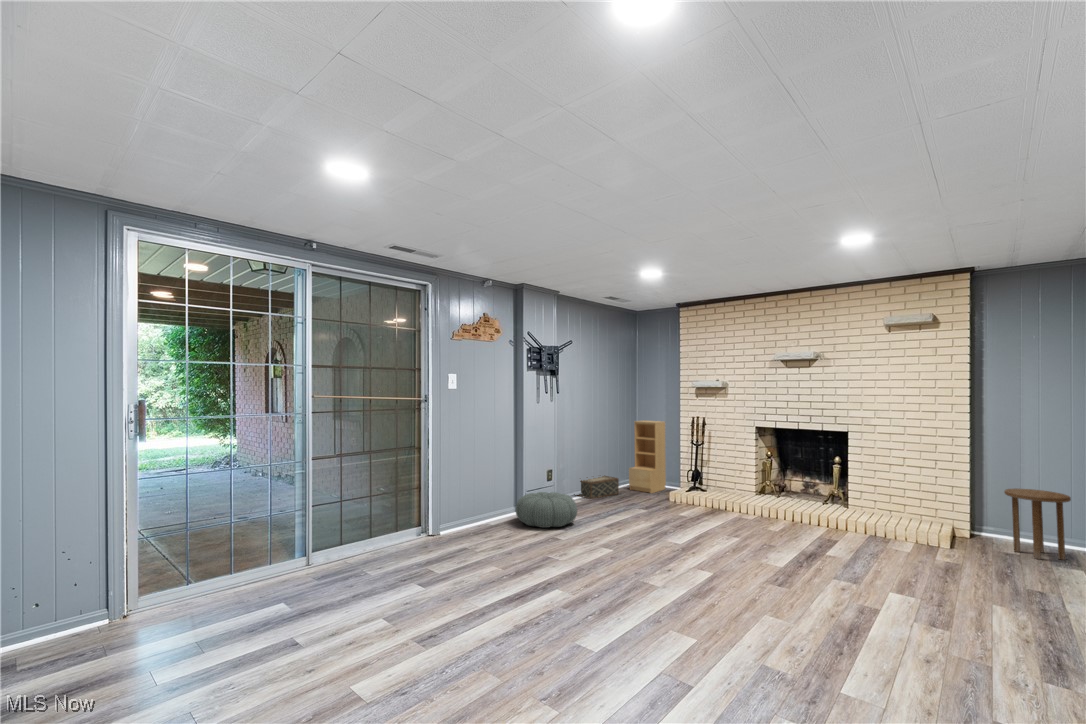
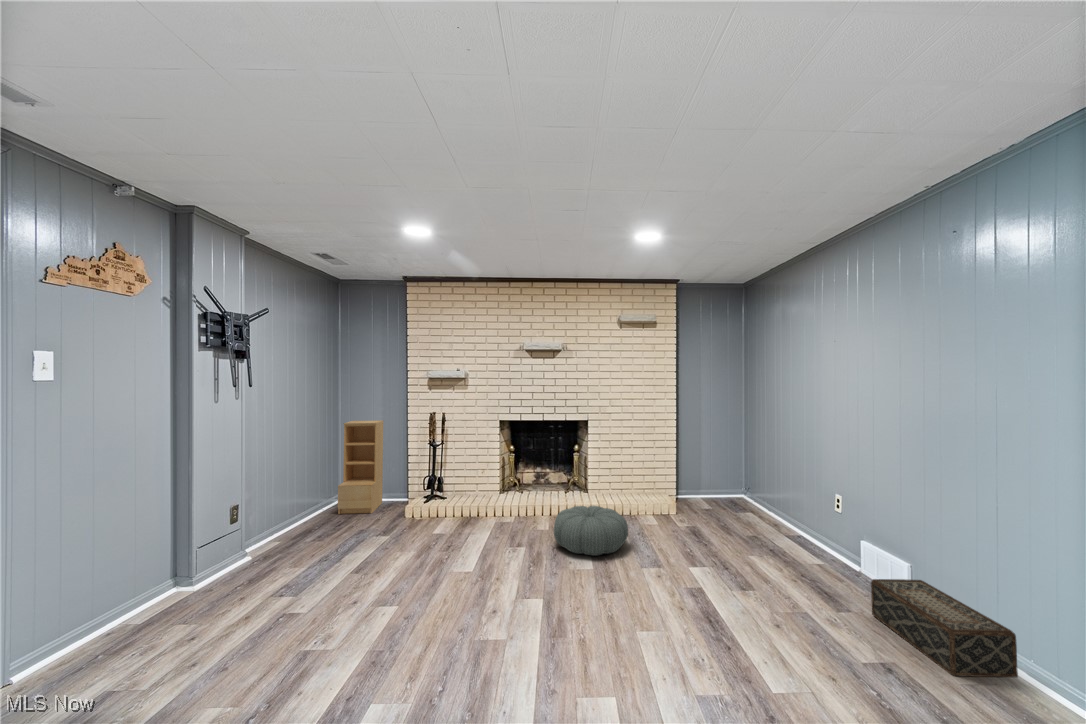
woven basket: present [577,476,619,499] -> present [871,579,1018,677]
side table: present [1004,489,1071,560] -> none [696,454,735,508]
pouf: present [516,492,577,528] -> present [554,506,628,556]

